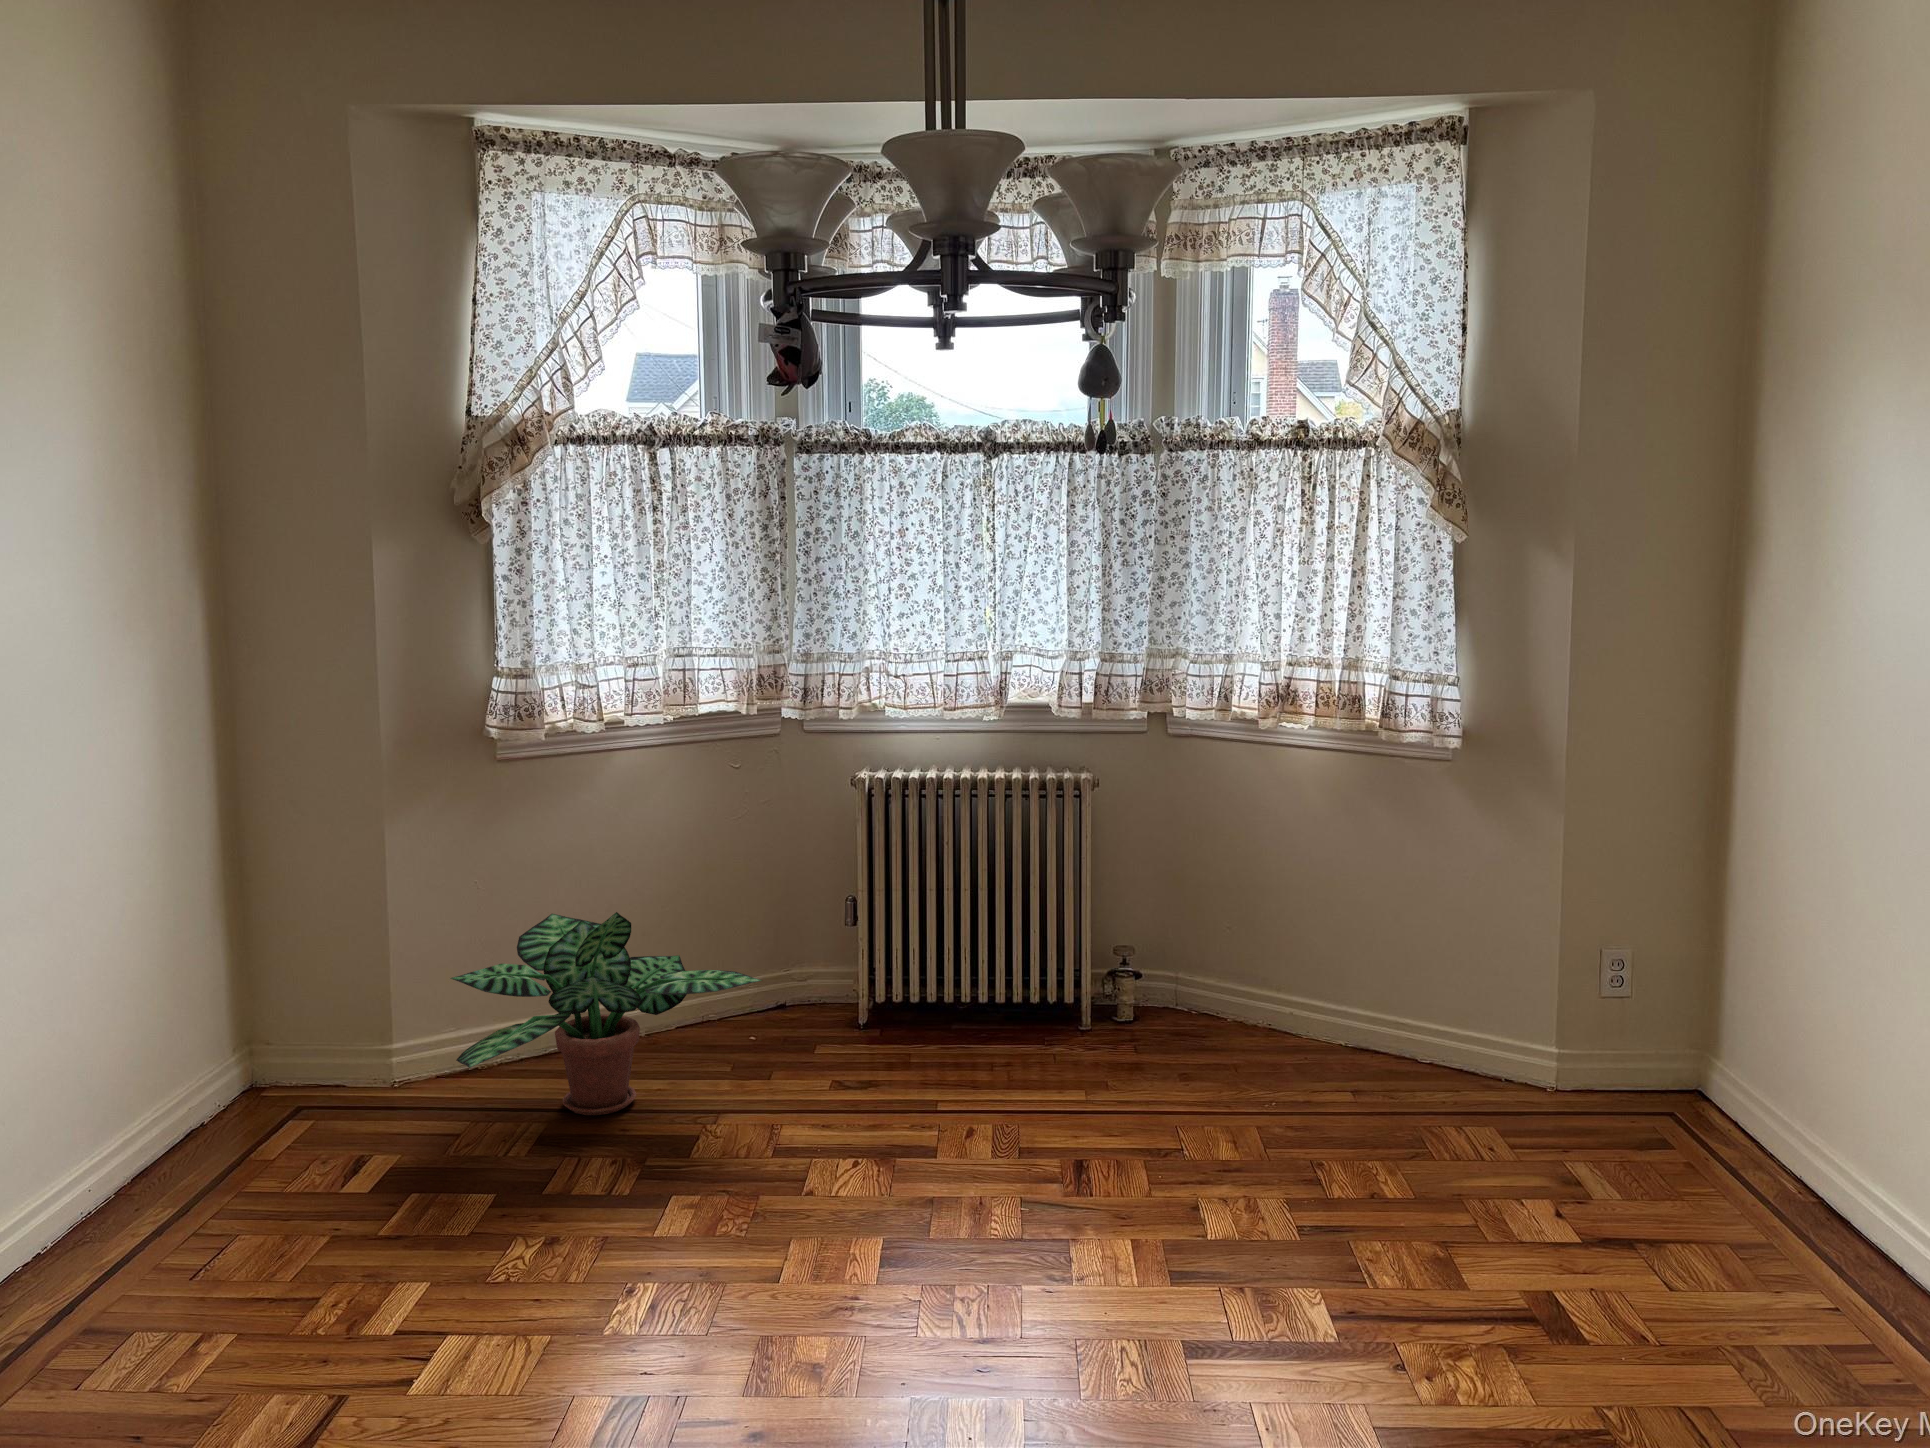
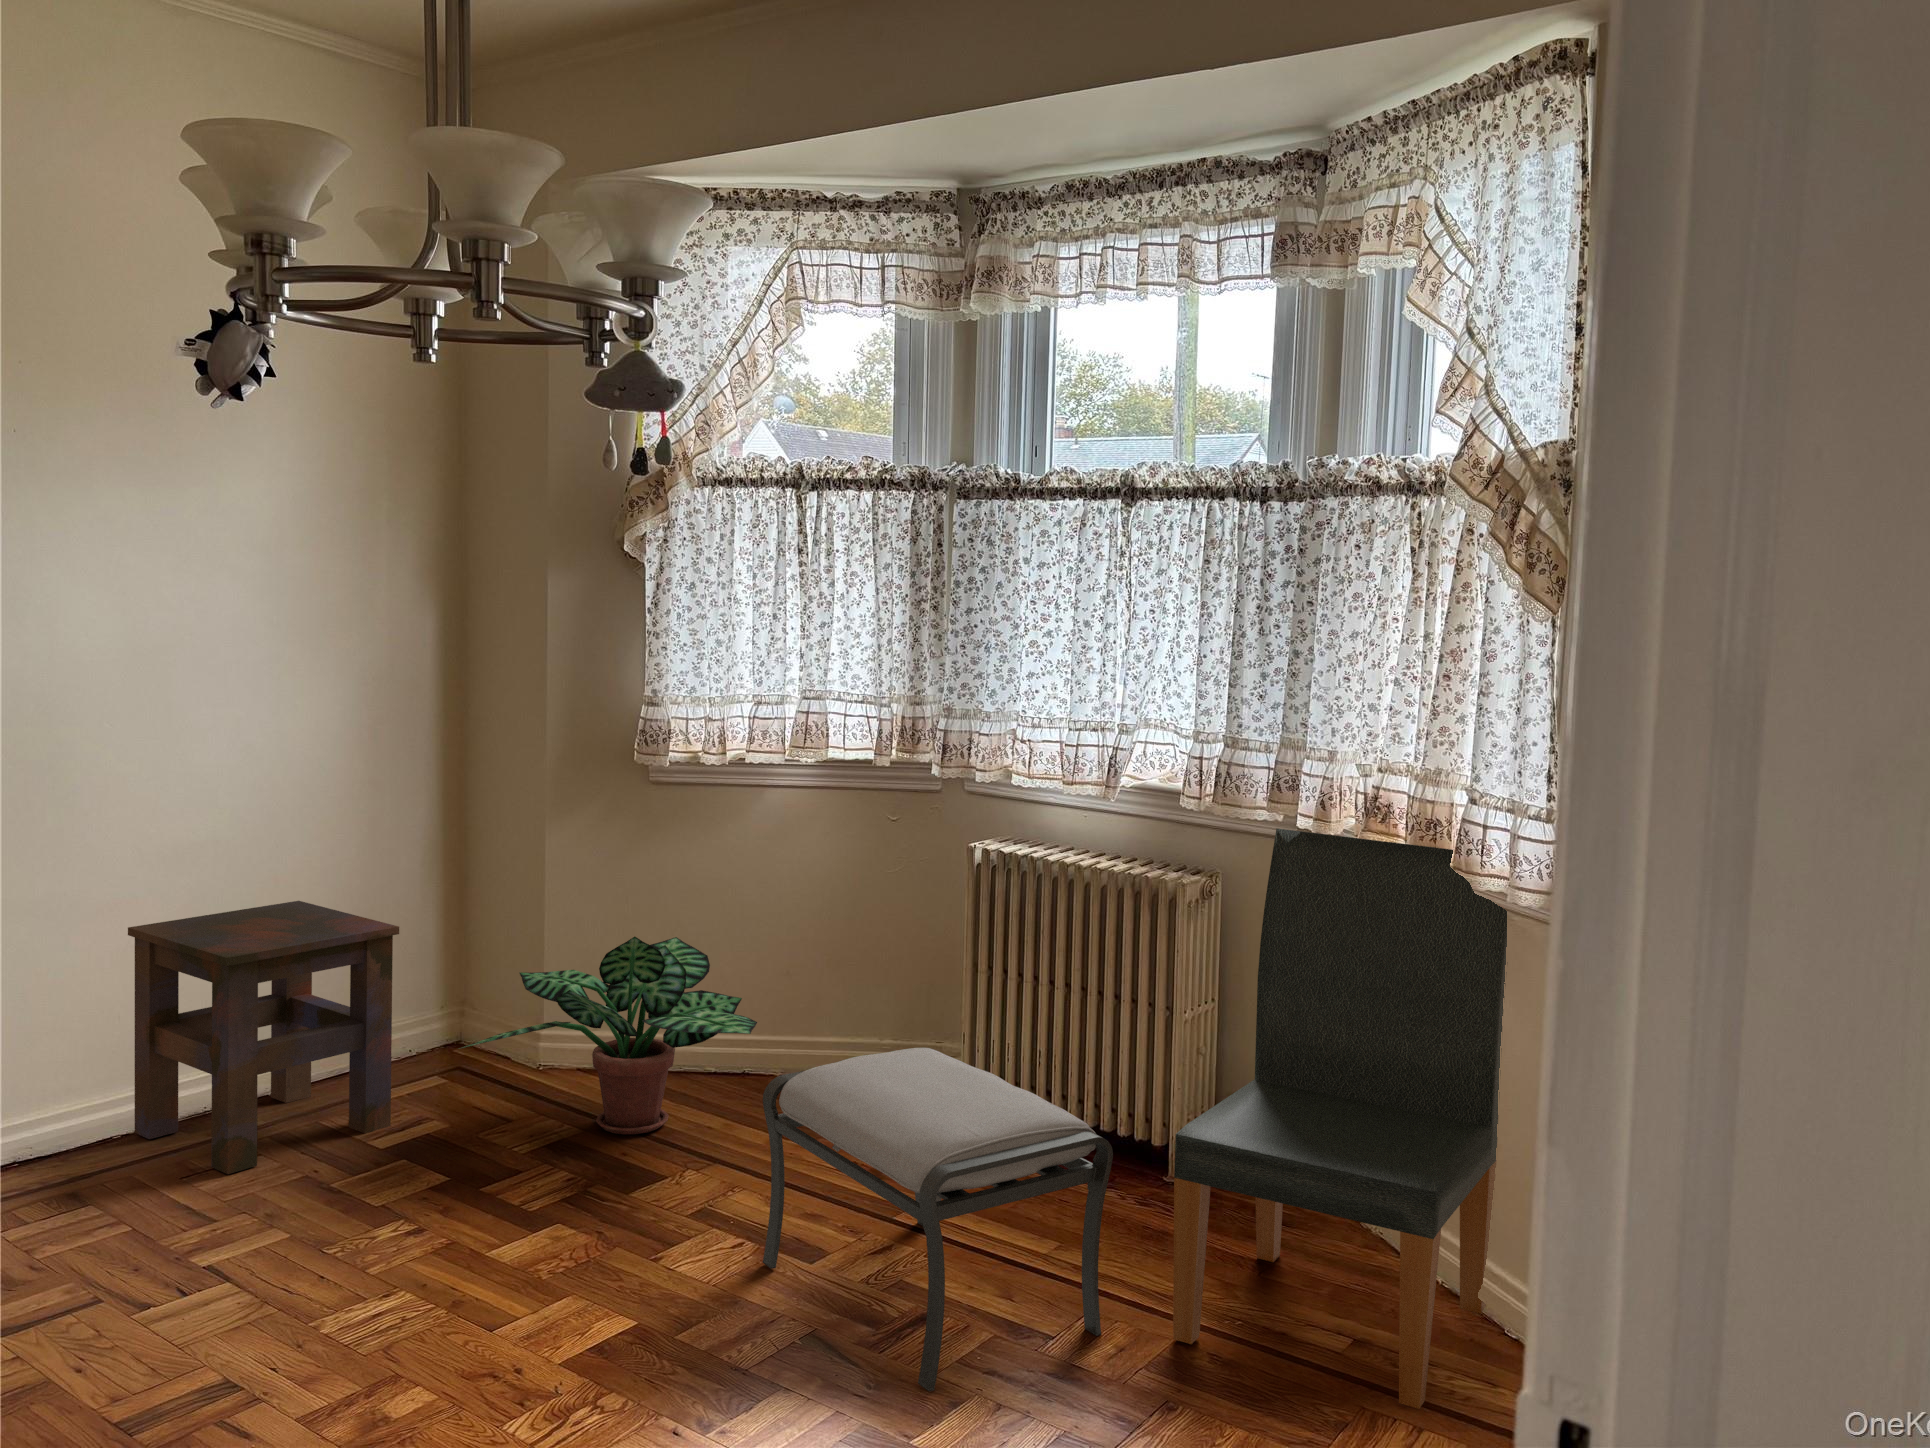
dining chair: none [1226,717,1478,1124] -> present [1173,829,1507,1409]
ottoman: none [921,949,1232,1211] -> present [763,1048,1113,1392]
side table: none [19,953,351,1271] -> present [128,901,399,1174]

